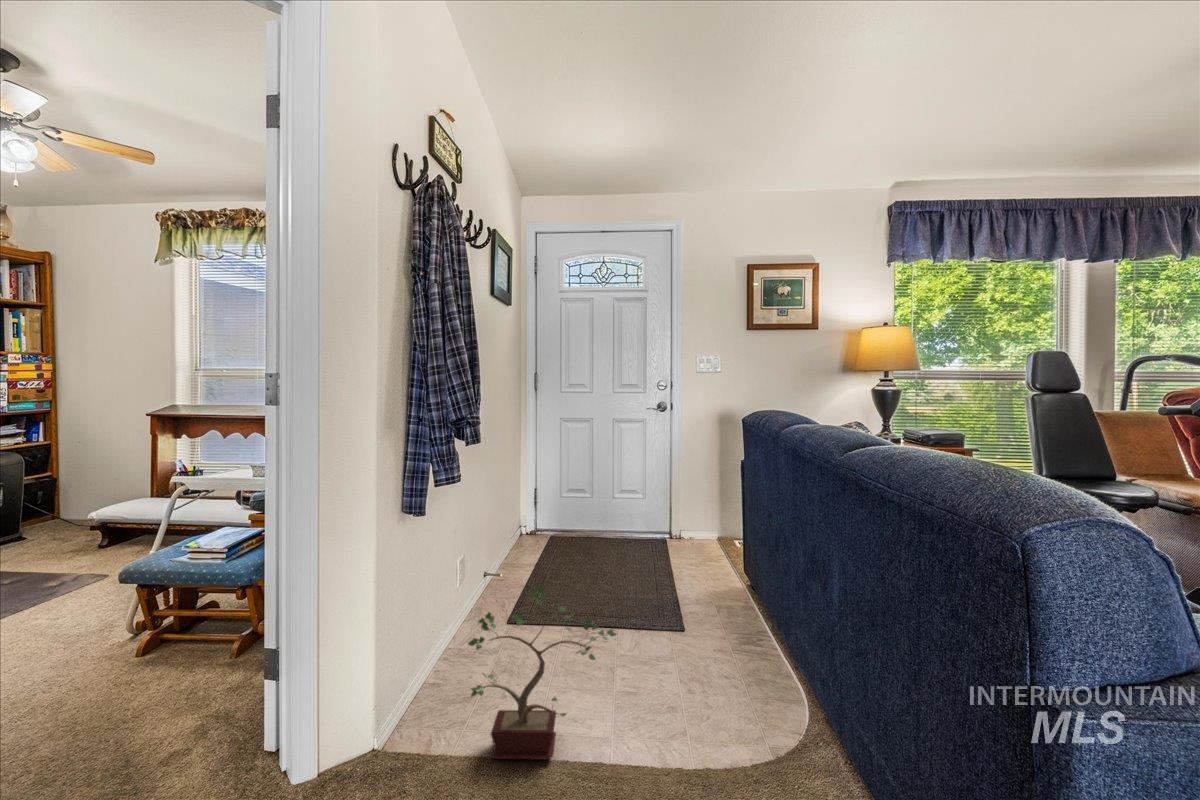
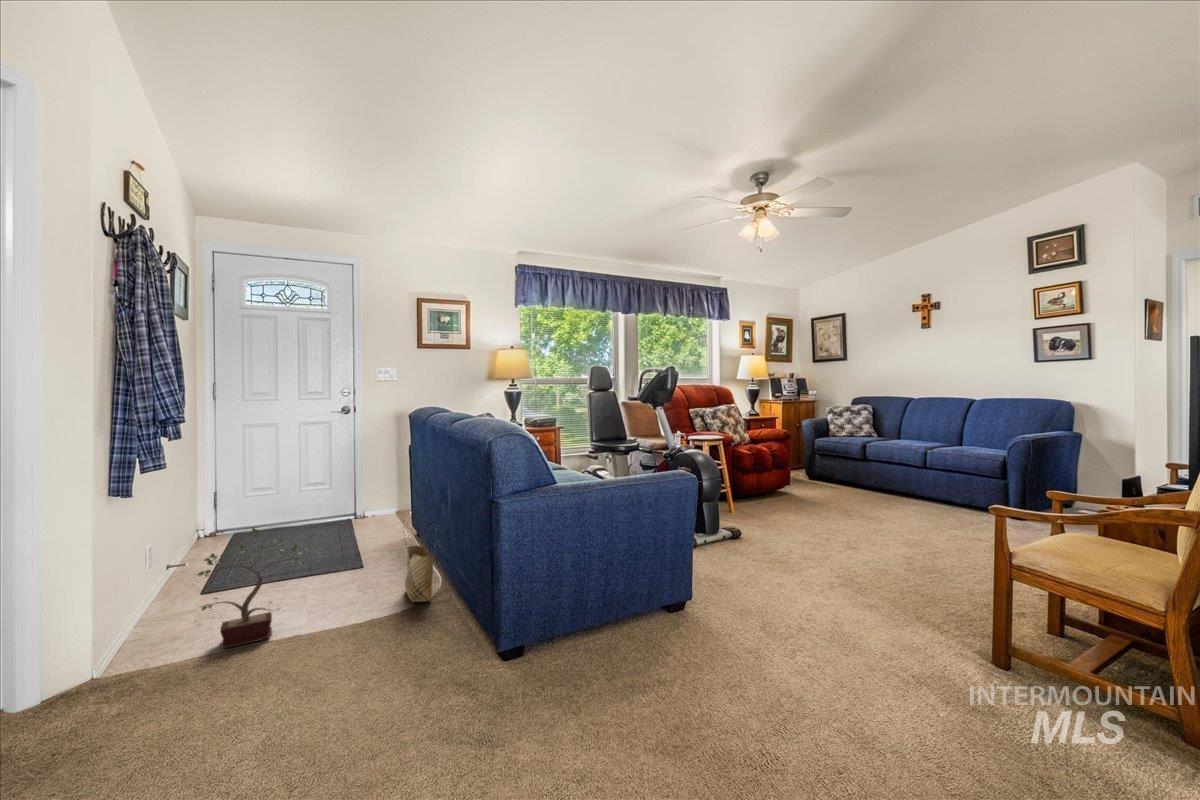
woven basket: none [742,613,802,764] -> present [405,546,434,602]

